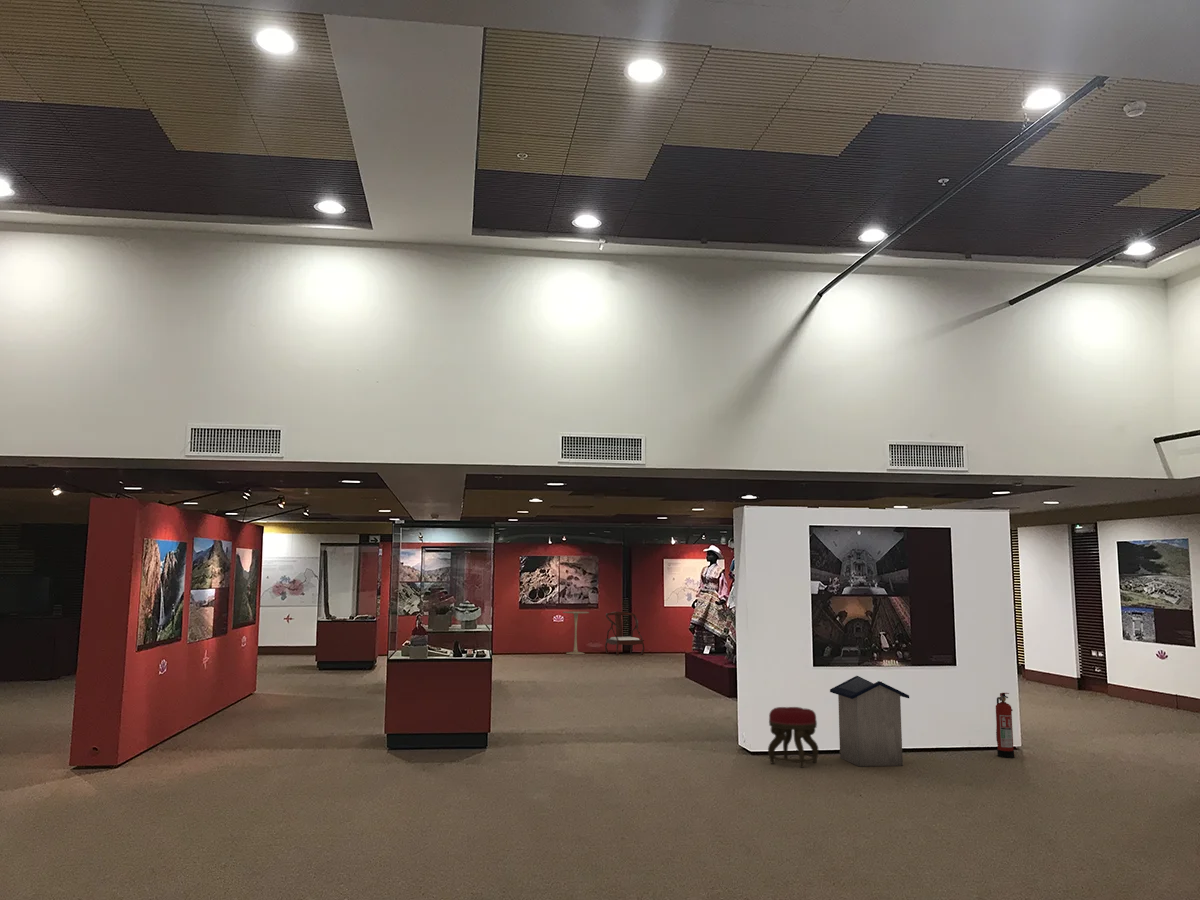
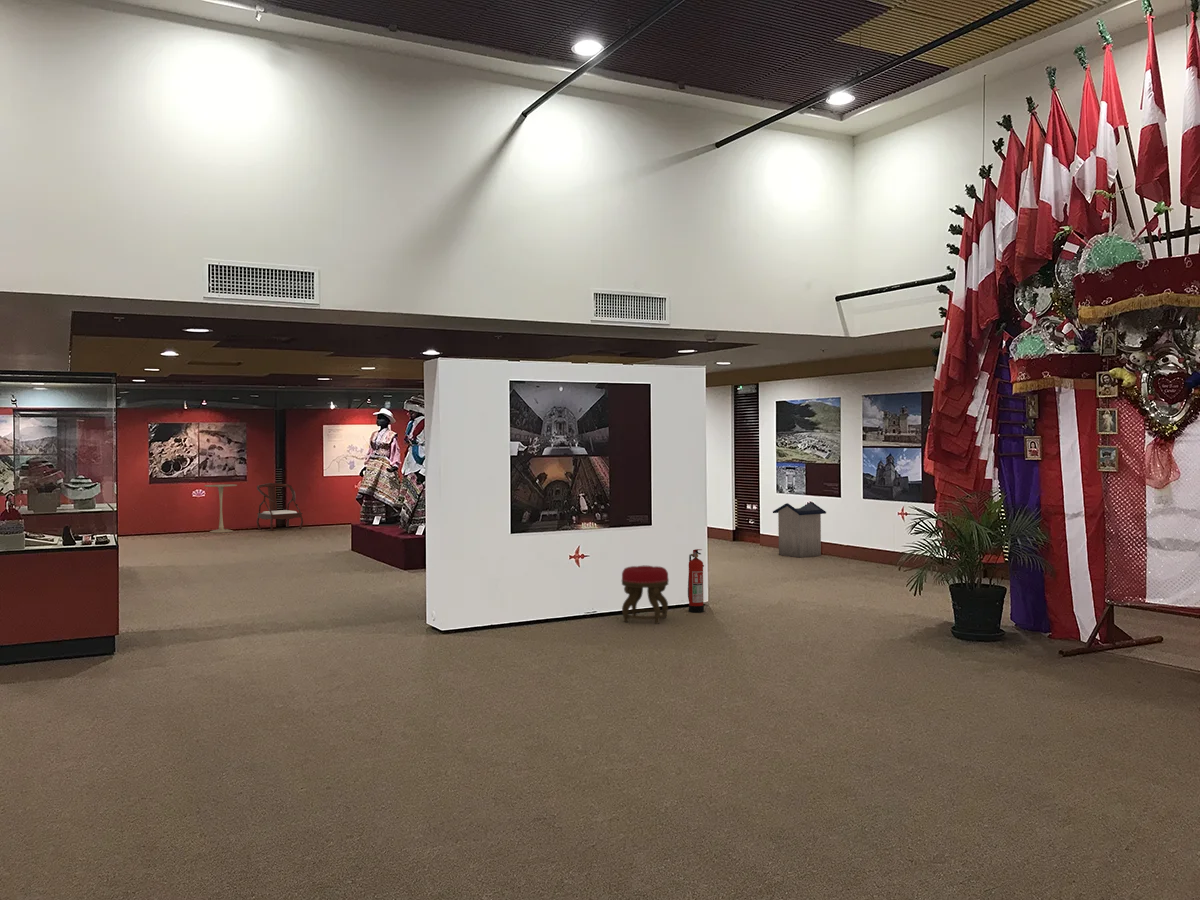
trash can: present [830,676,909,766] -> present [773,502,826,557]
stool: present [768,707,818,768] -> present [622,565,668,624]

